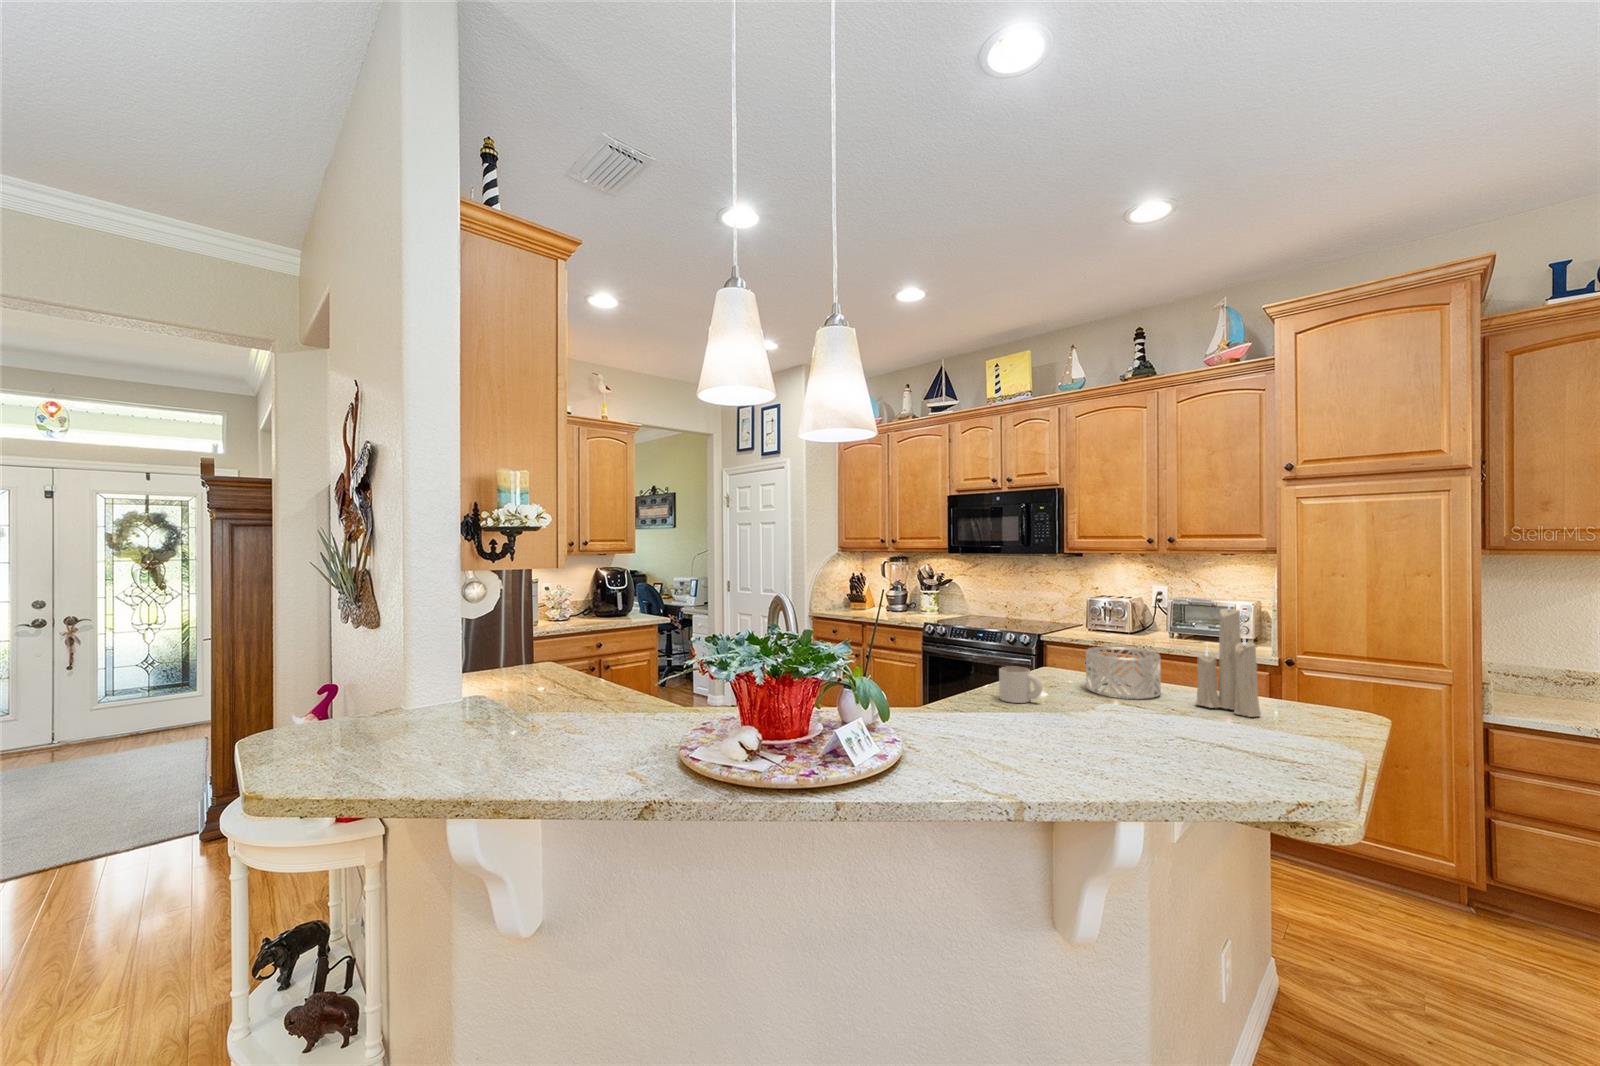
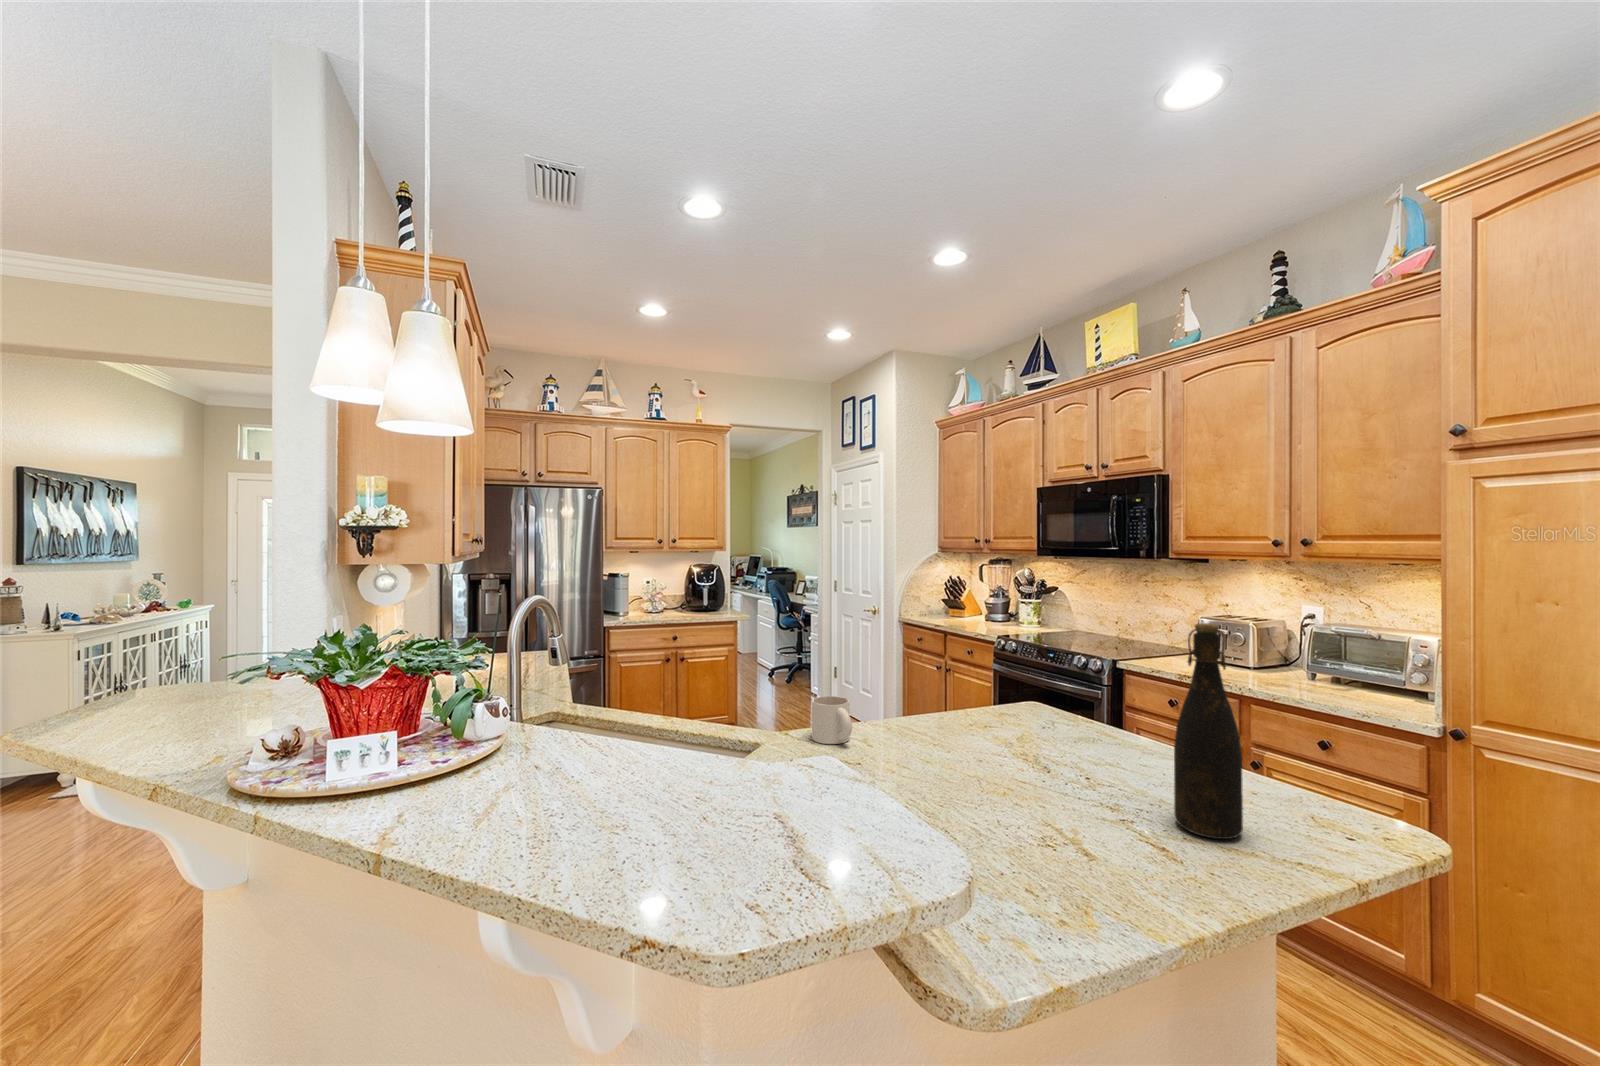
bottle: none [1293,593,1340,724] -> present [1174,623,1243,839]
candle: present [1196,602,1261,717] -> none [1055,612,1124,808]
decorative bowl: present [1086,647,1161,699] -> none [951,682,1047,759]

